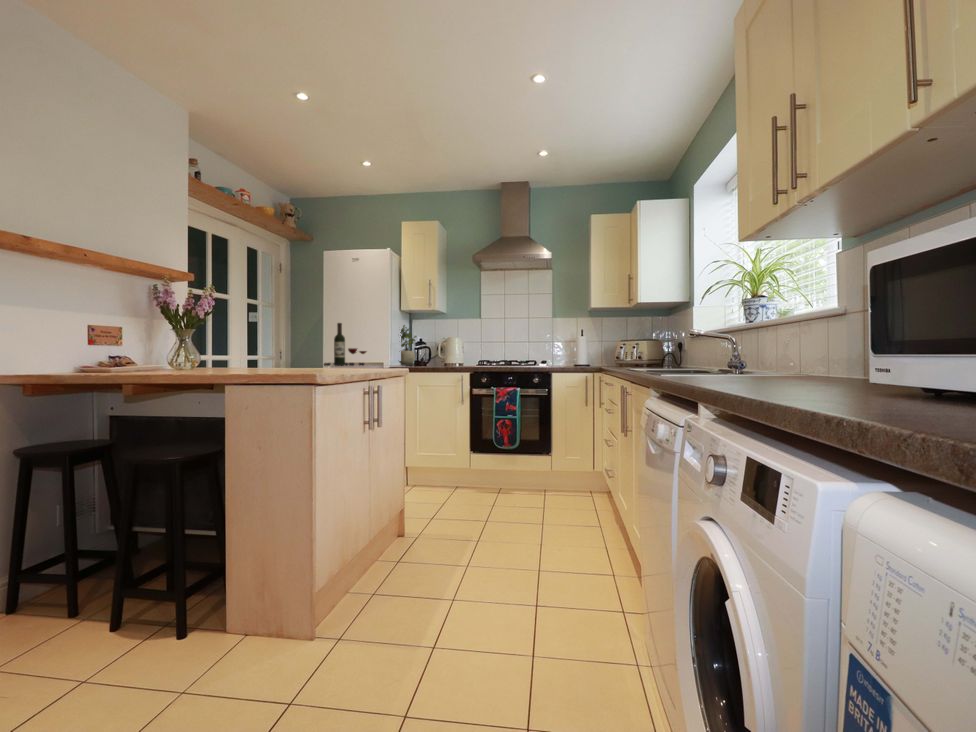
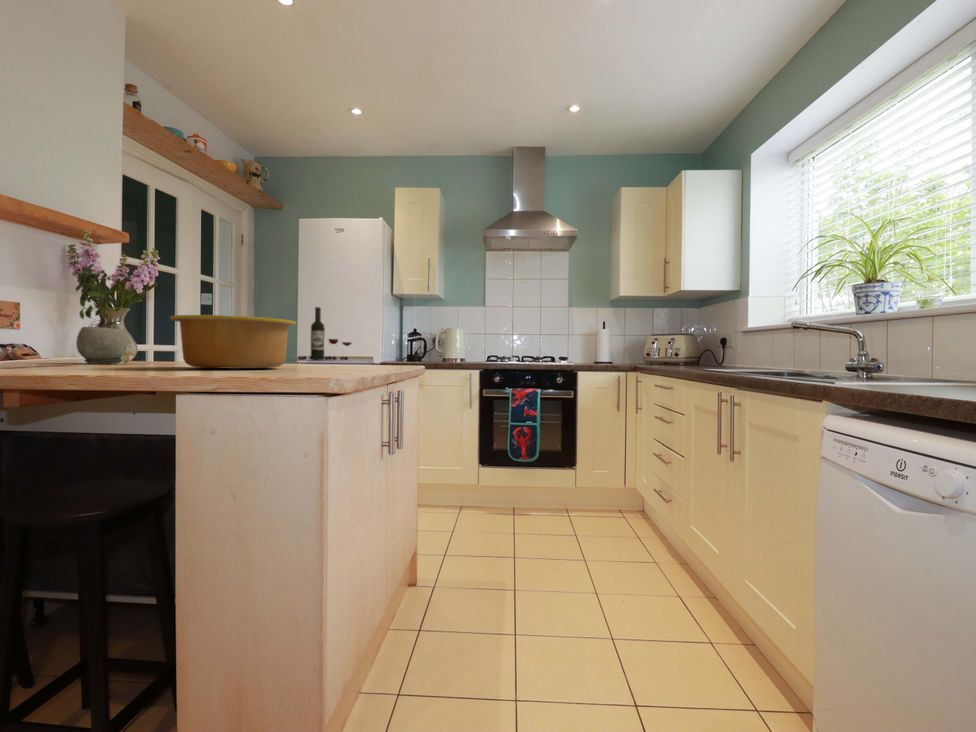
potted plant: present [399,325,417,366] -> present [76,264,128,364]
bowl: none [222,335,308,370] -> present [170,315,296,369]

